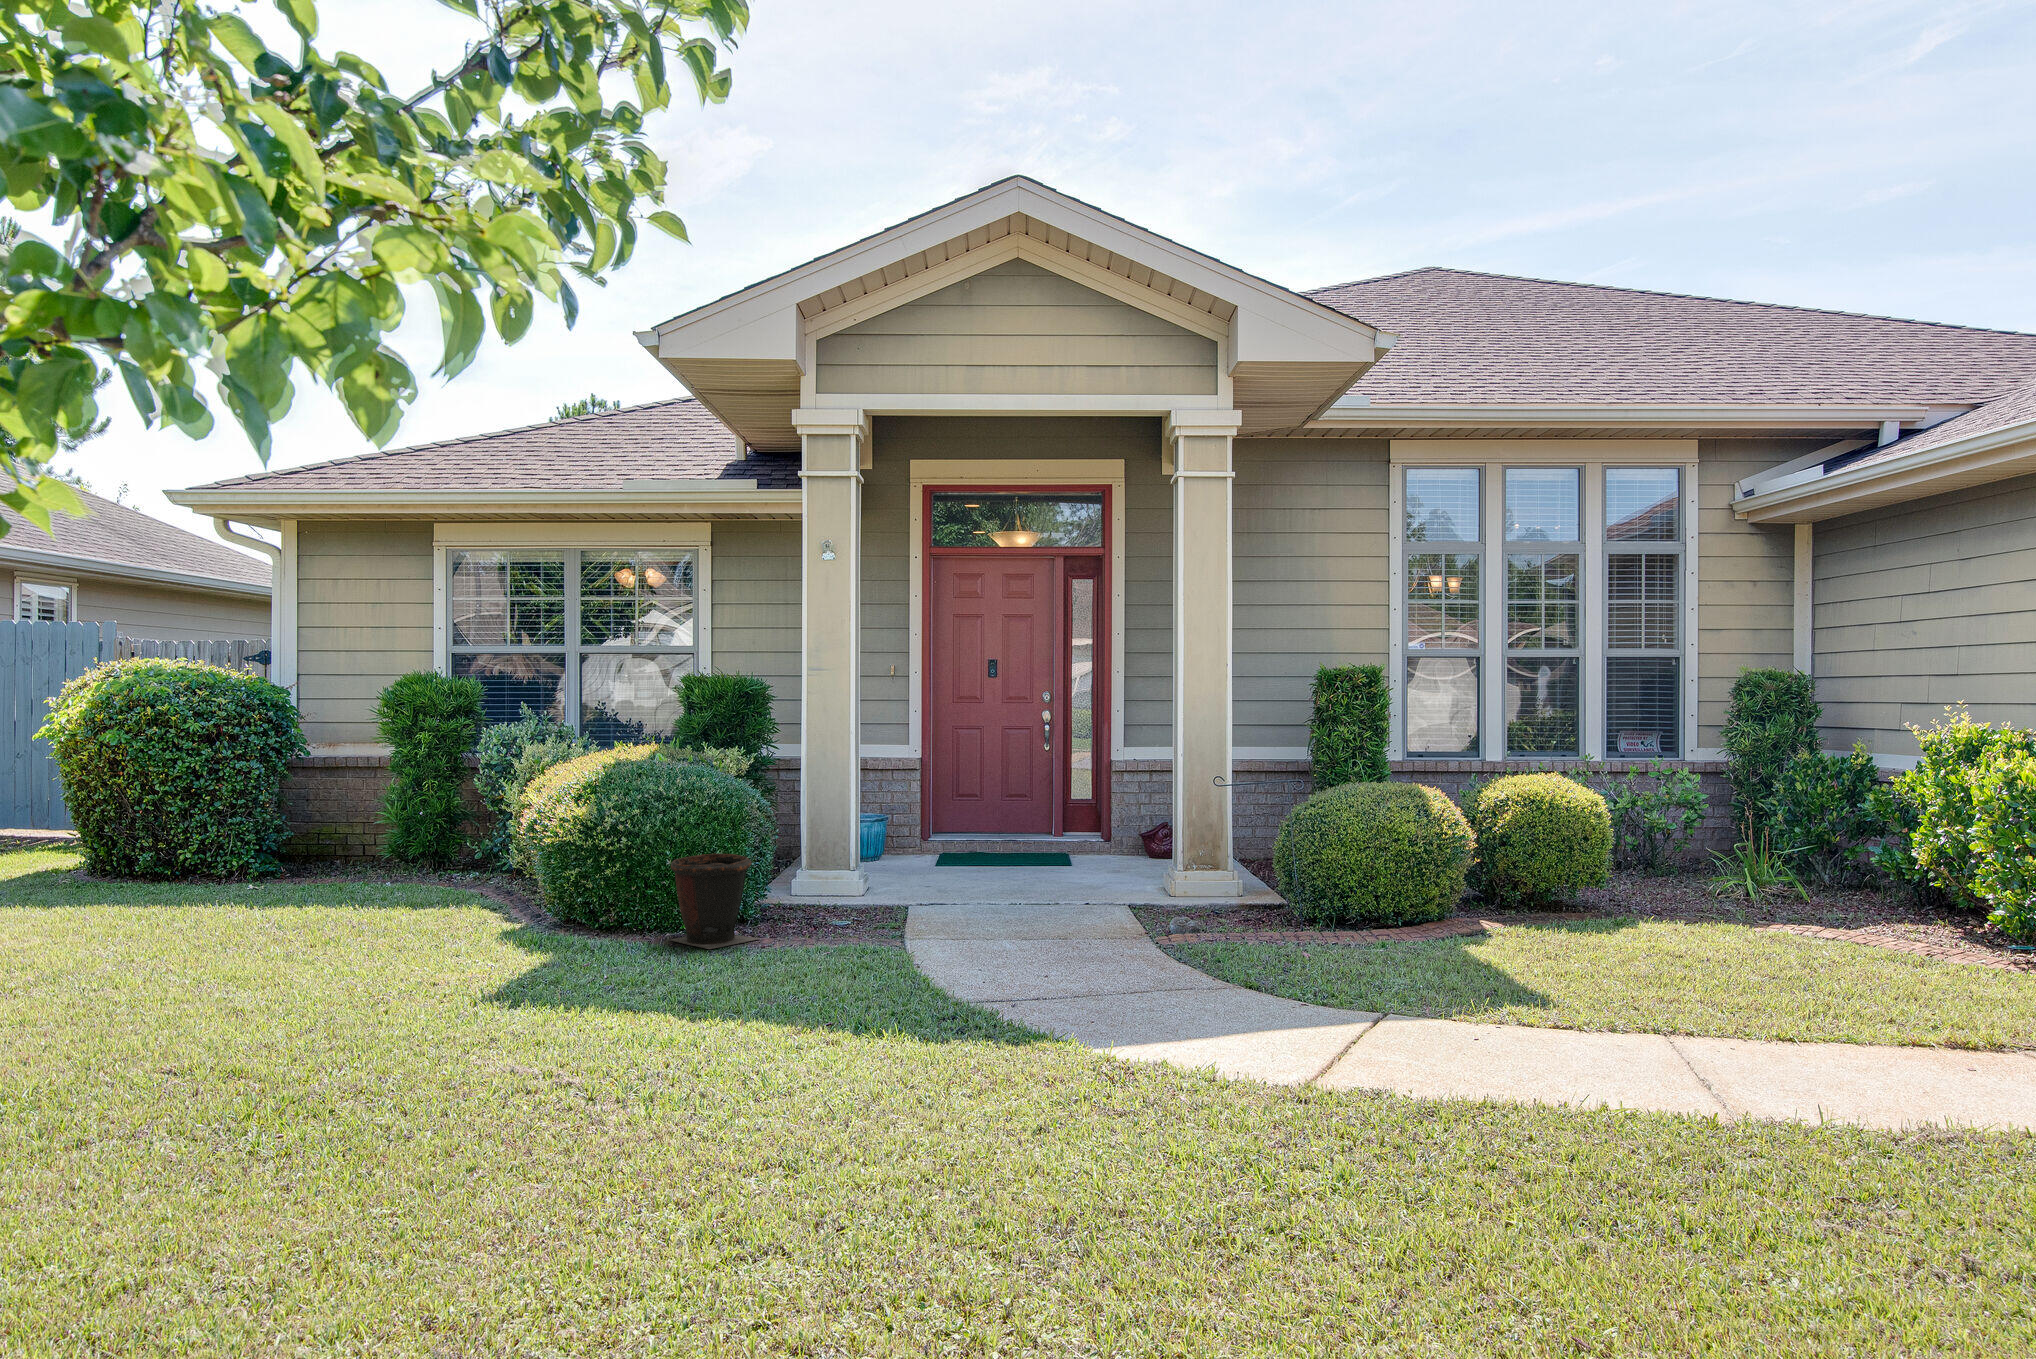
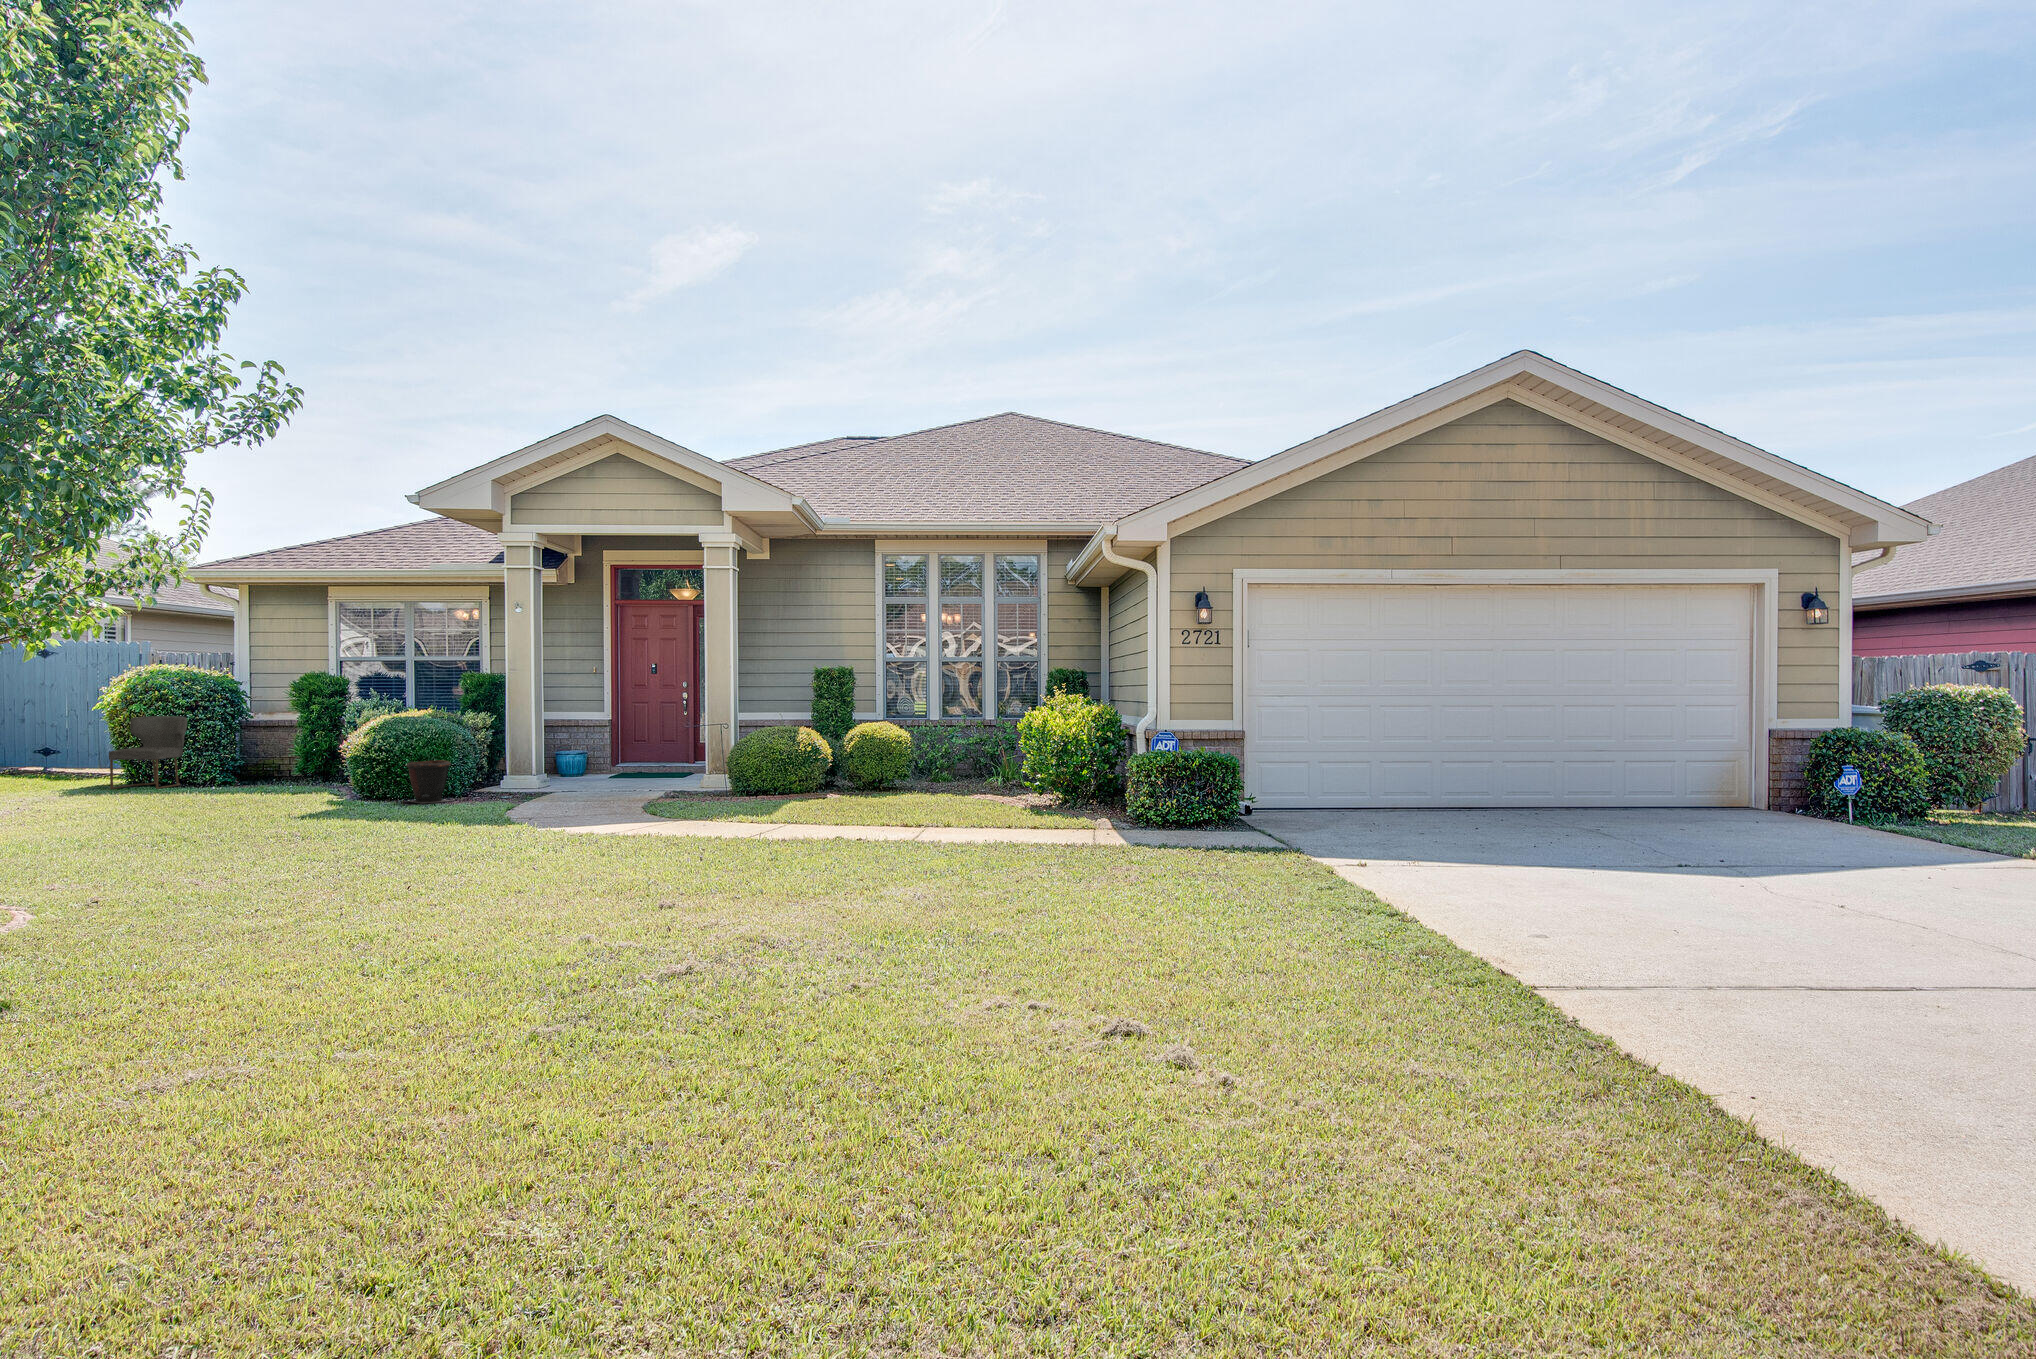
chair: none [65,753,203,892] -> present [109,716,187,789]

